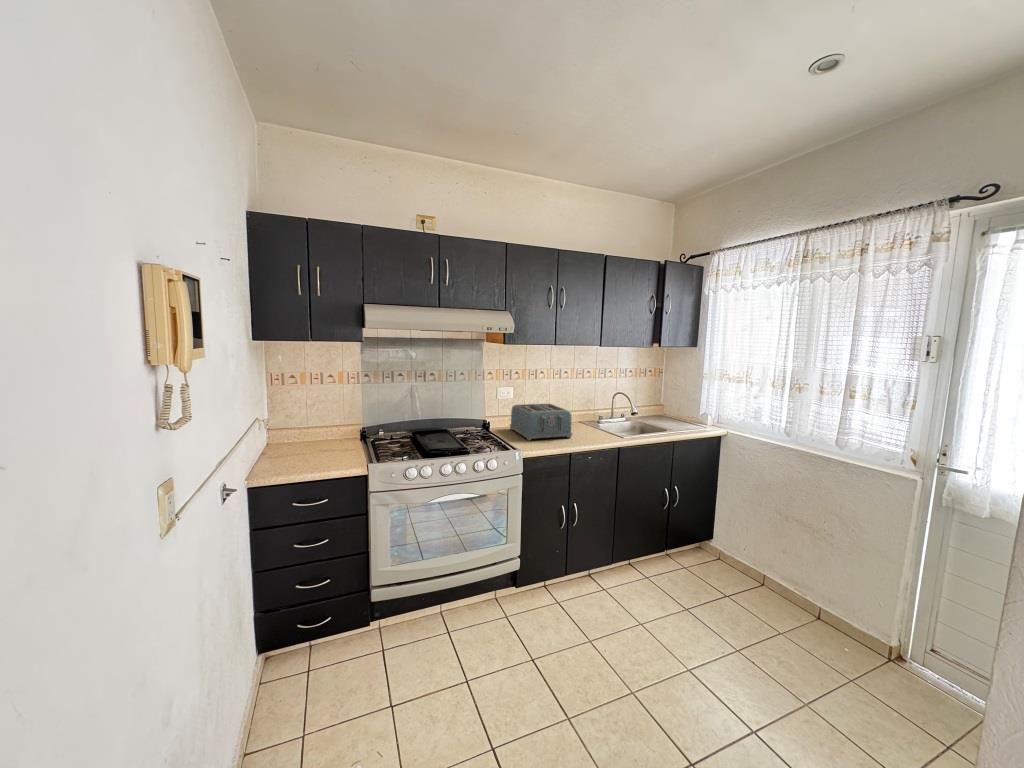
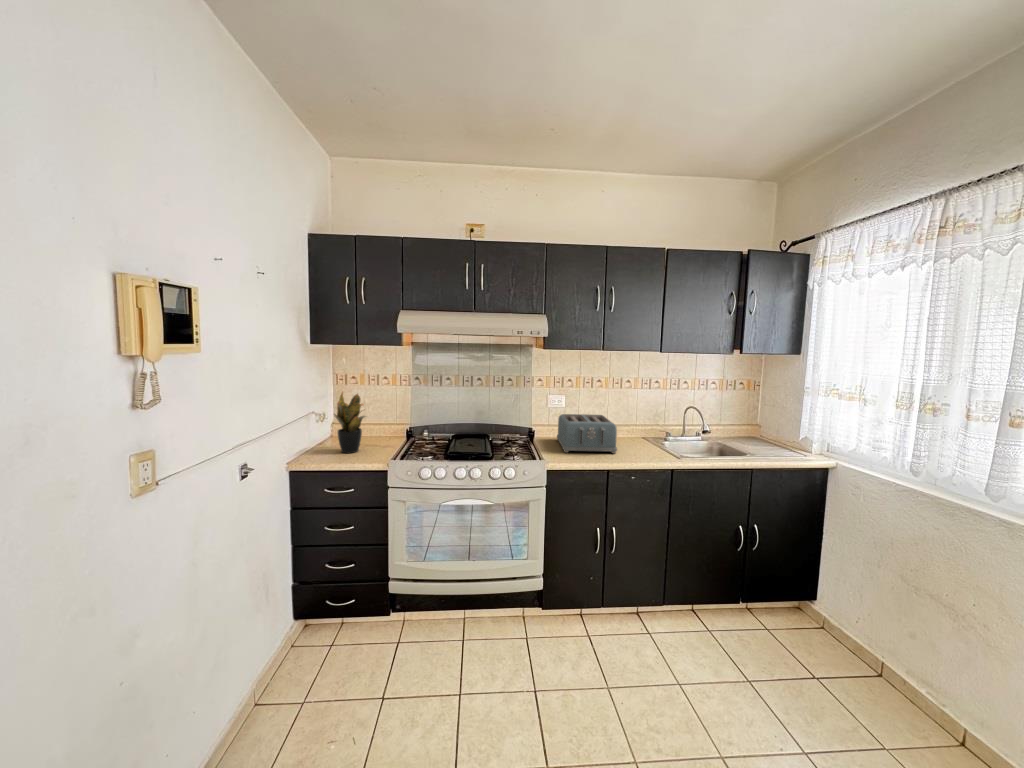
potted plant: none [282,388,335,461] -> present [334,392,365,453]

